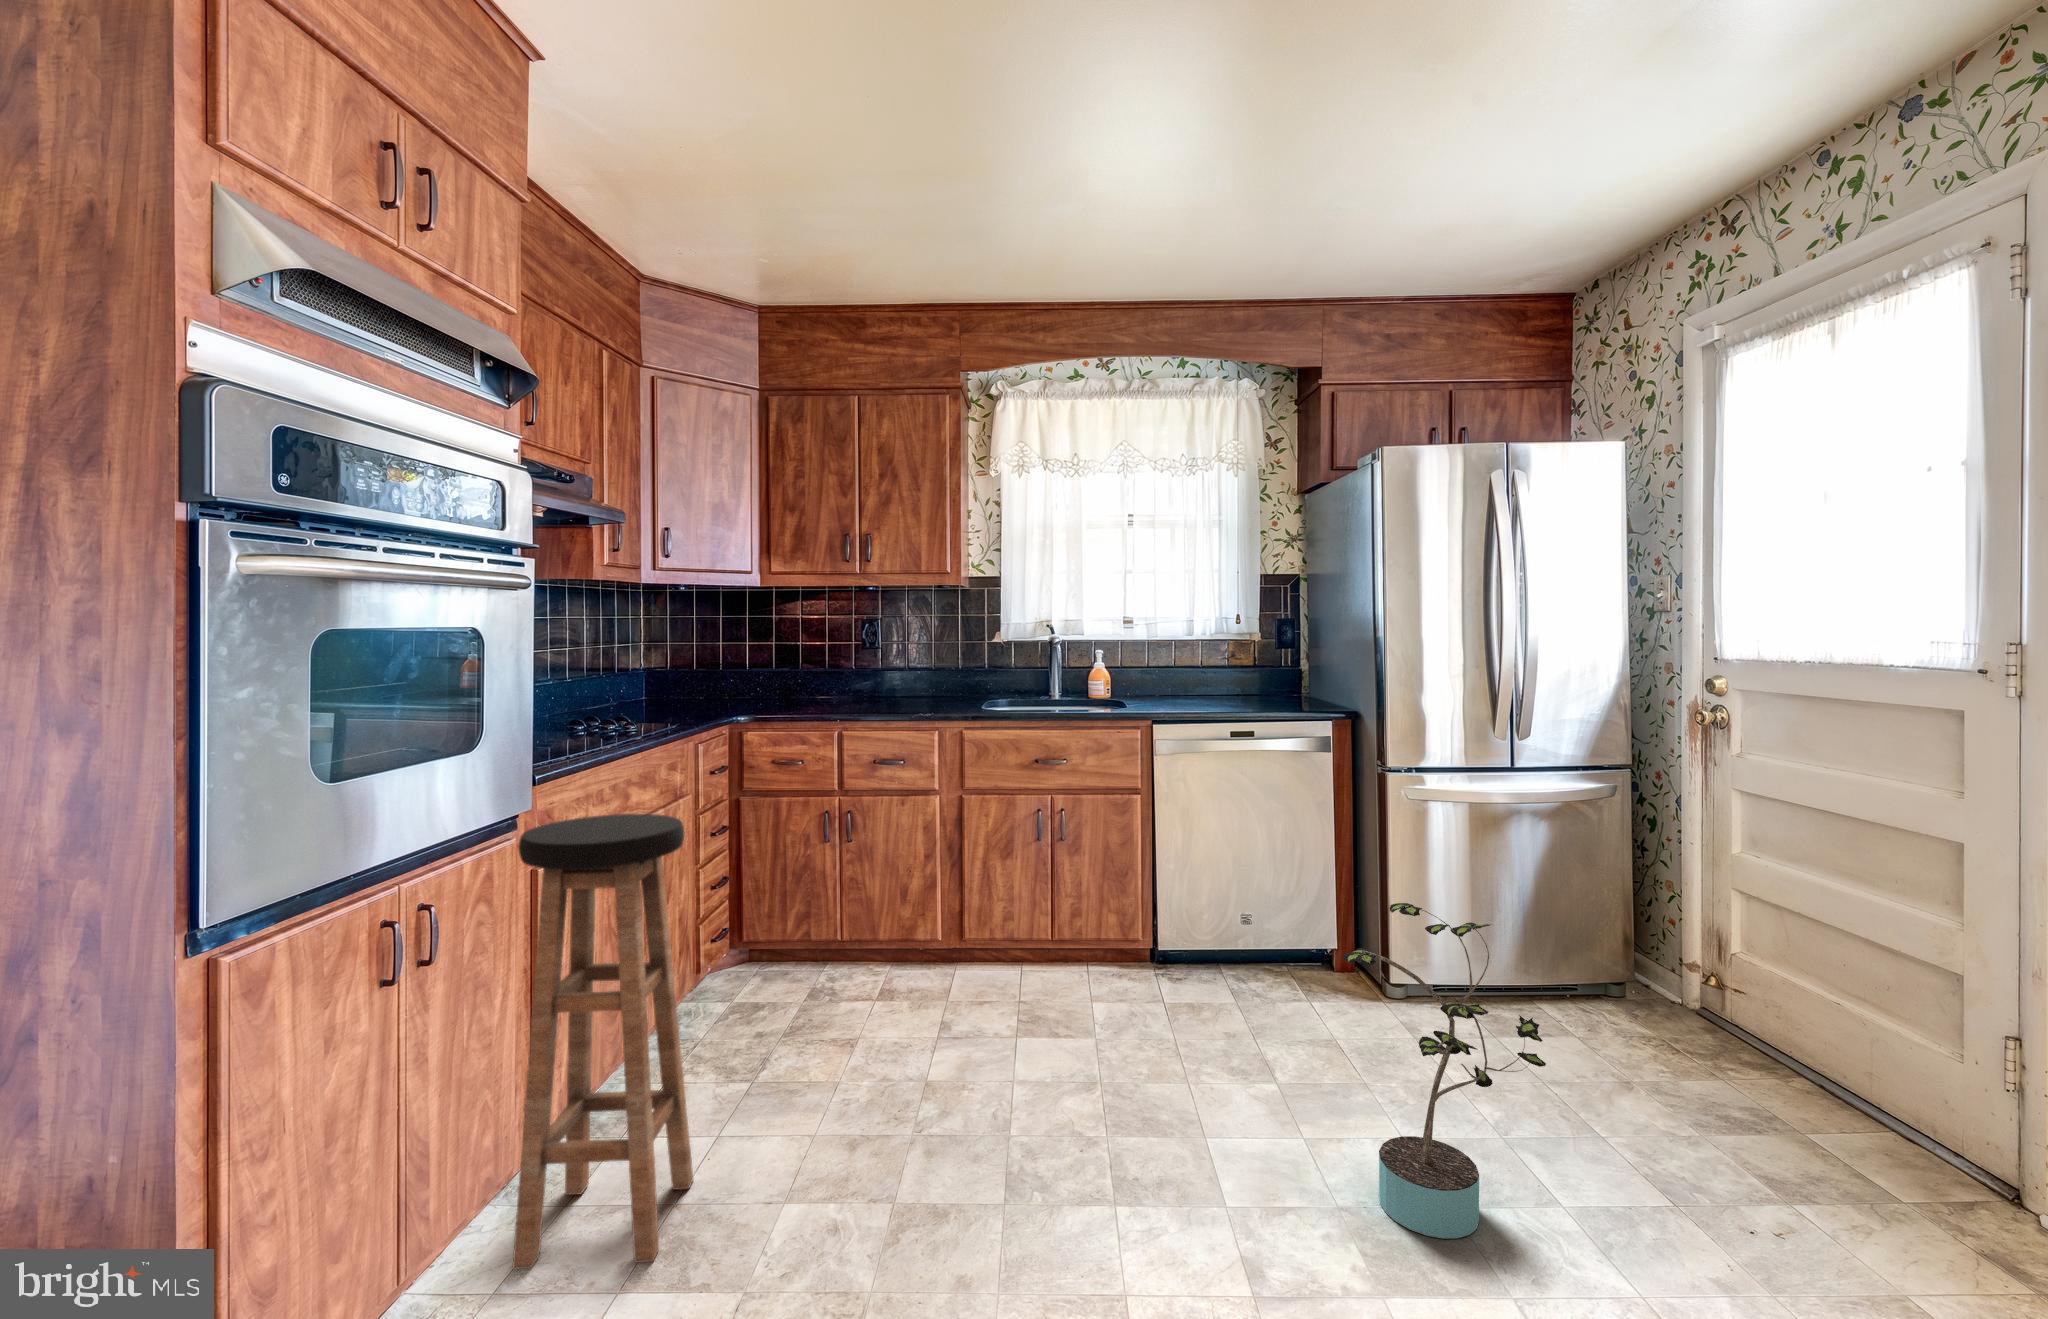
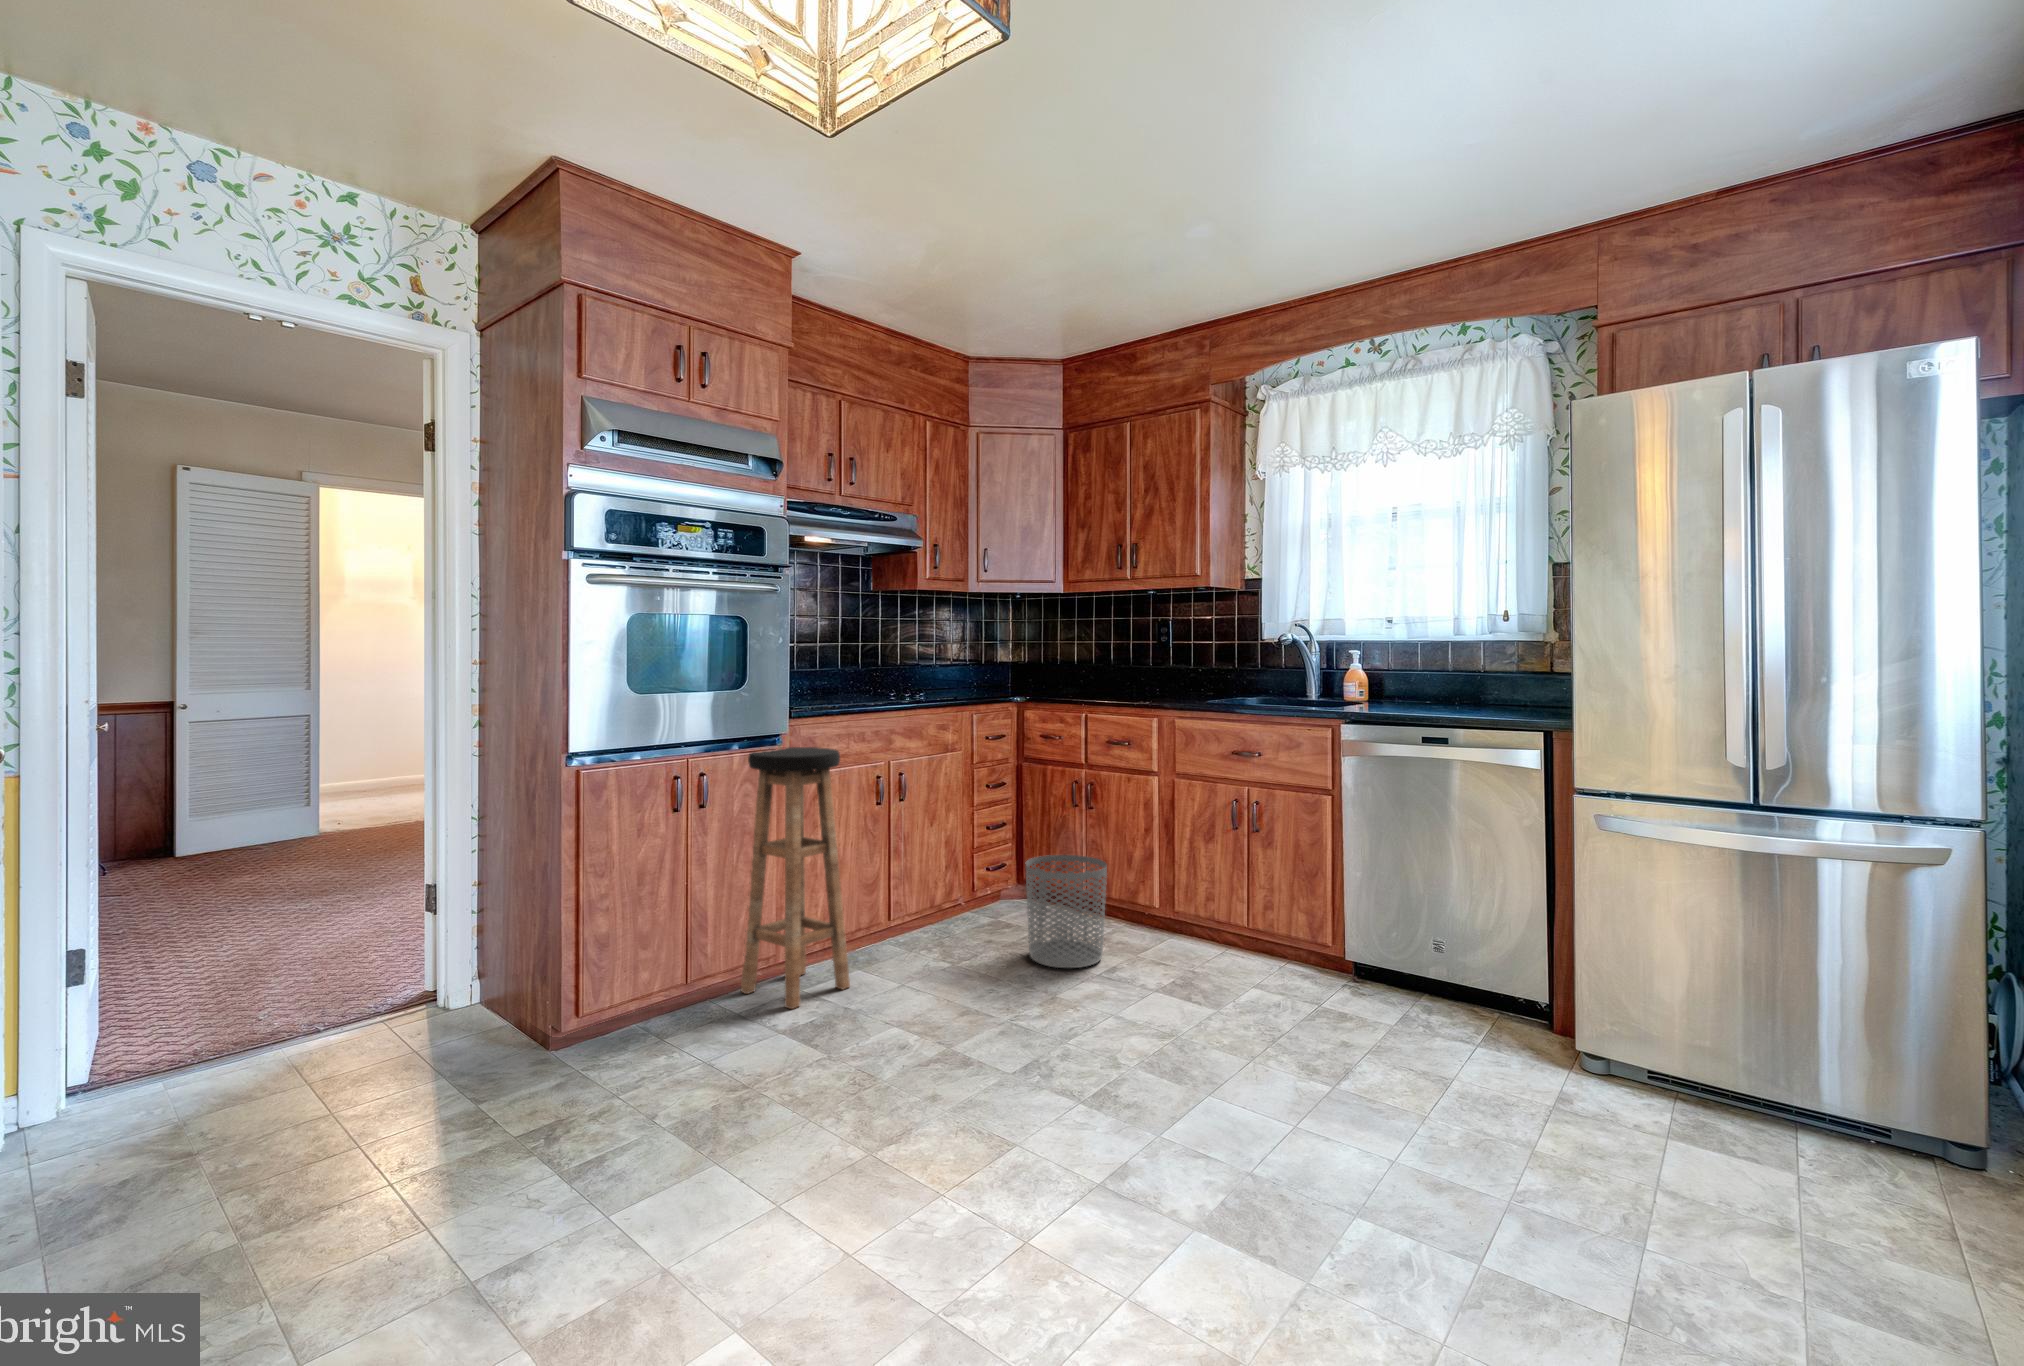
waste bin: none [851,900,952,1049] -> present [1026,855,1107,968]
potted plant: present [1342,903,1546,1238] -> none [1184,887,1345,1181]

